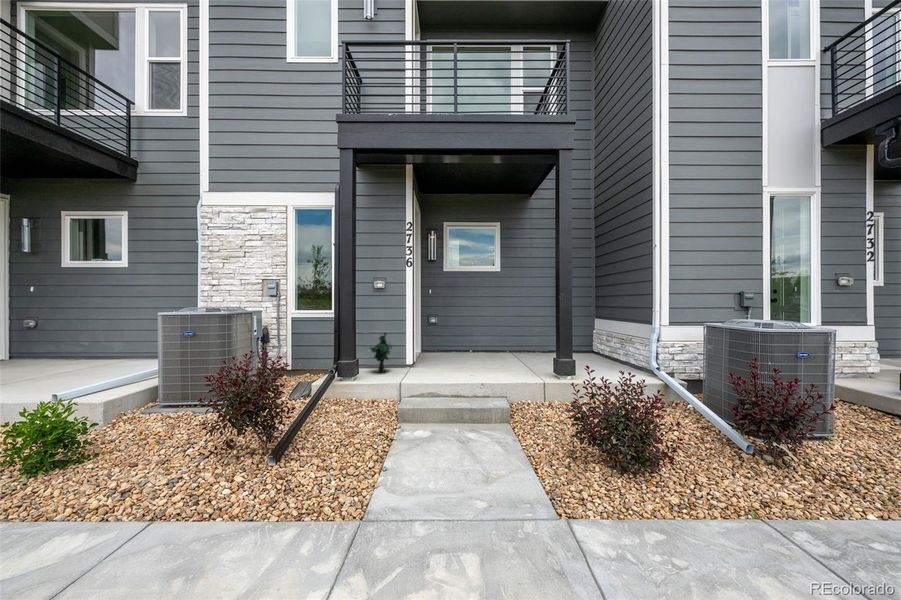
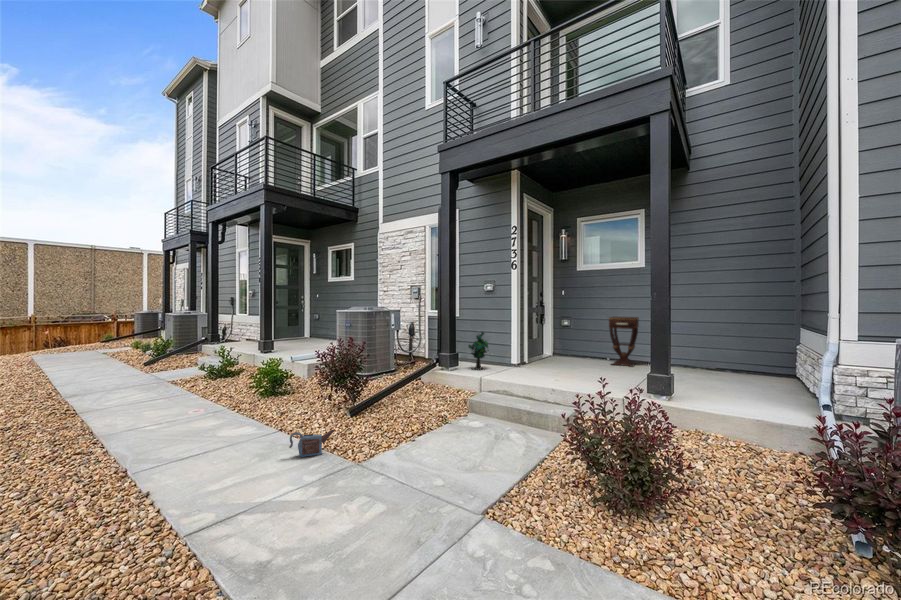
side table: none [481,310,505,352] -> present [609,317,639,367]
watering can: none [262,485,318,537] -> present [289,430,334,457]

